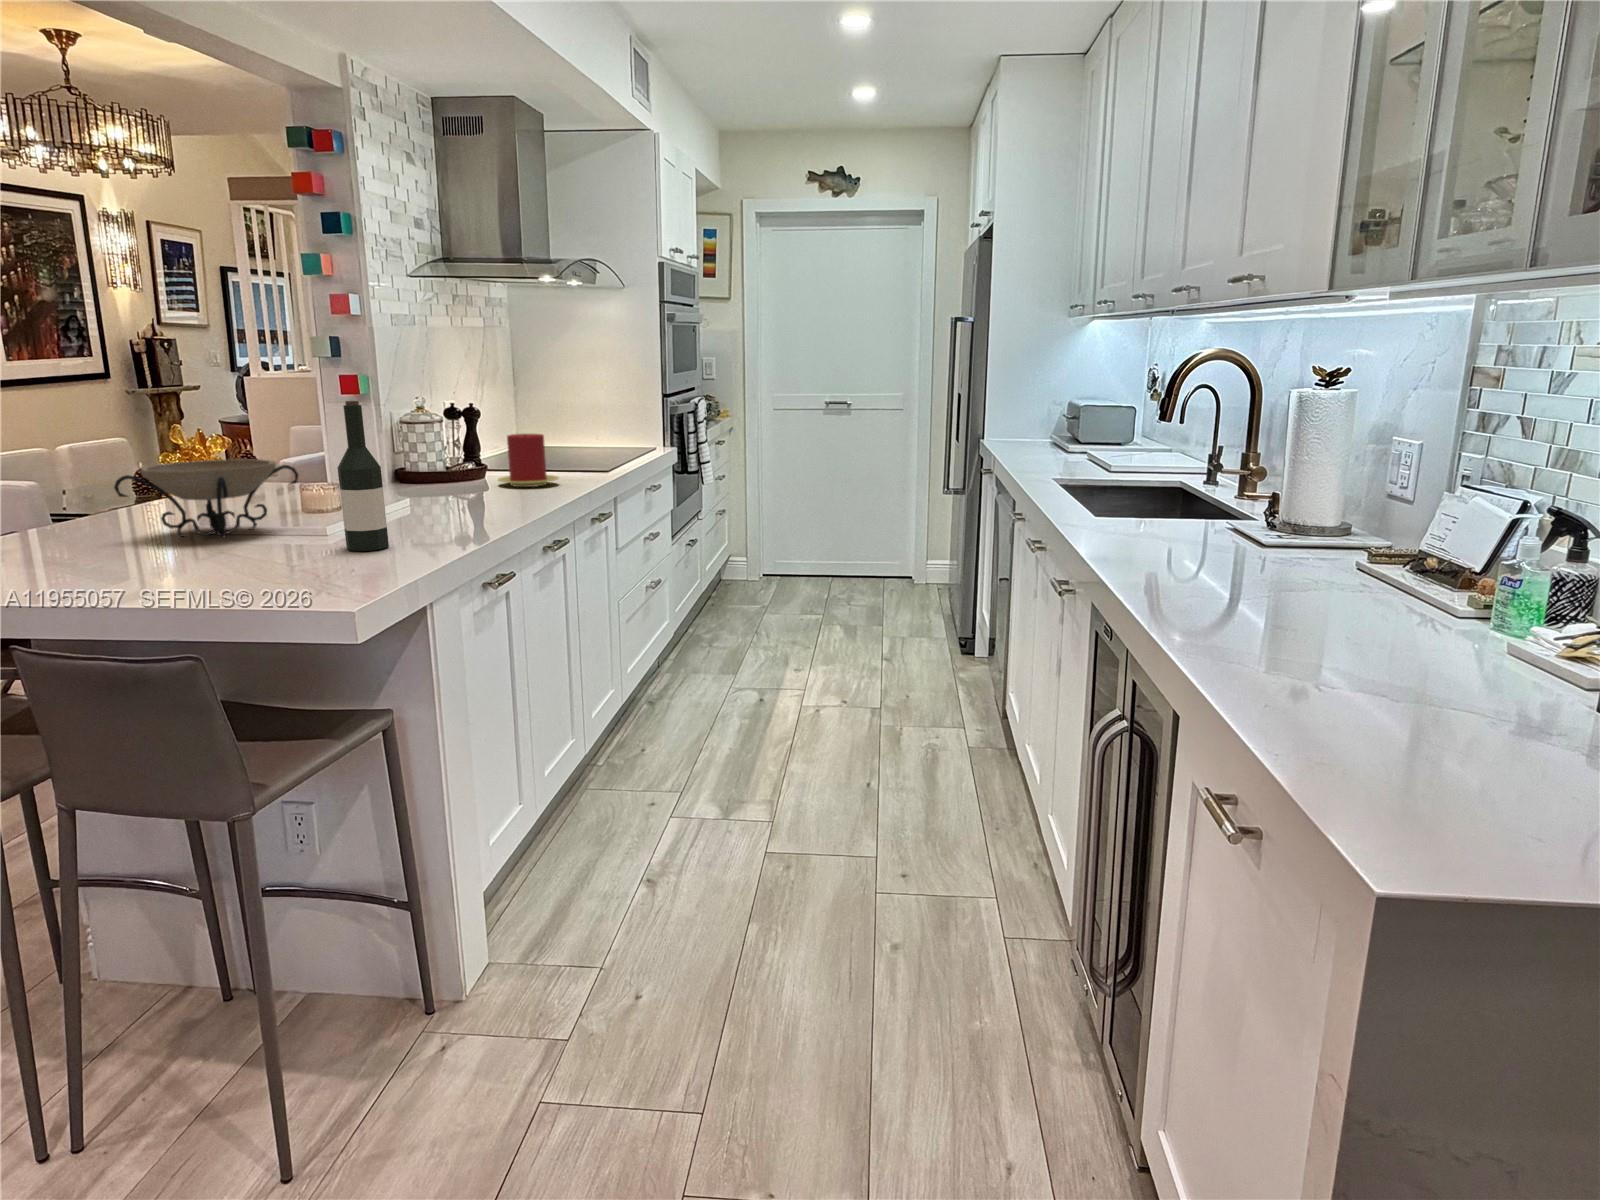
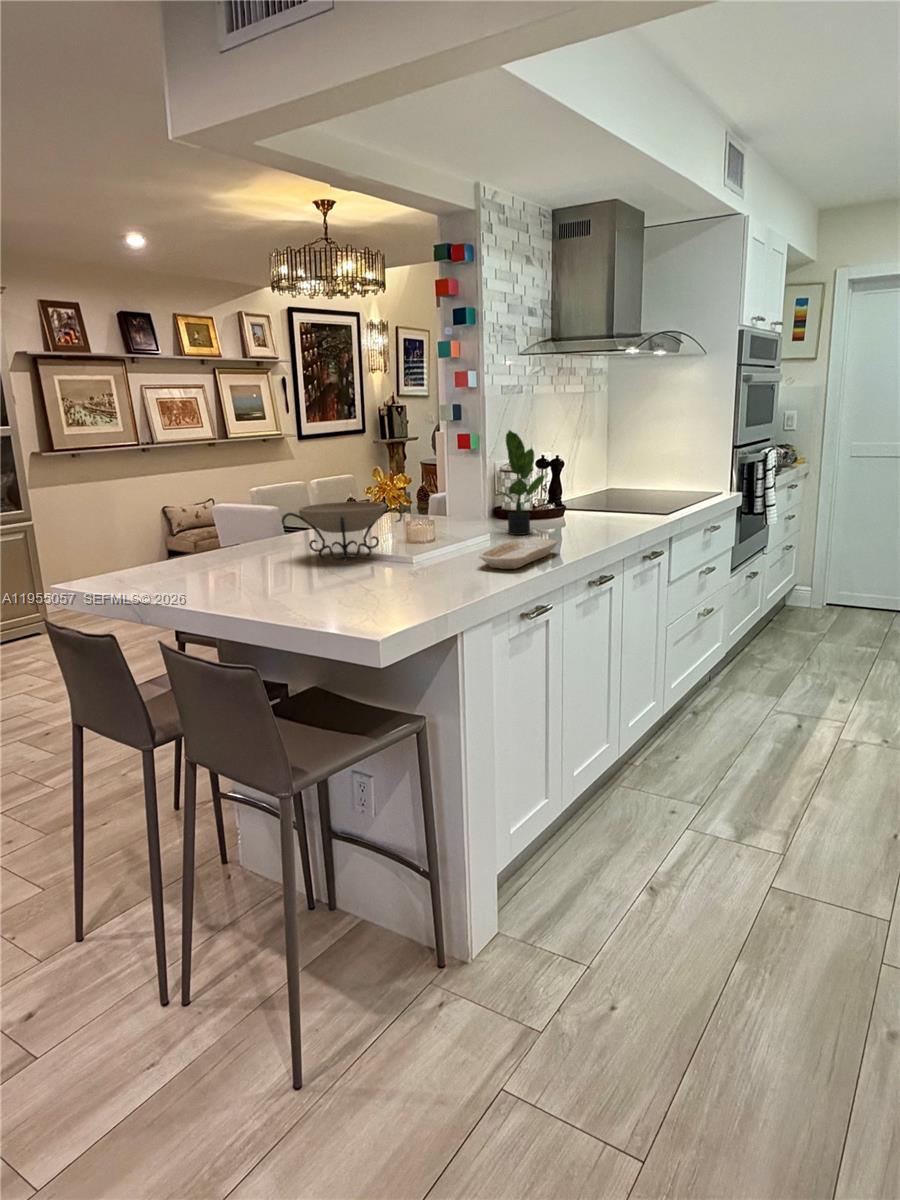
potted plant: none [404,369,478,499] -> present [498,430,545,535]
wine bottle: present [338,401,389,551] -> none [416,460,449,582]
candle: present [498,434,558,487] -> none [568,481,619,526]
tray: none [418,499,506,533] -> present [479,539,558,569]

